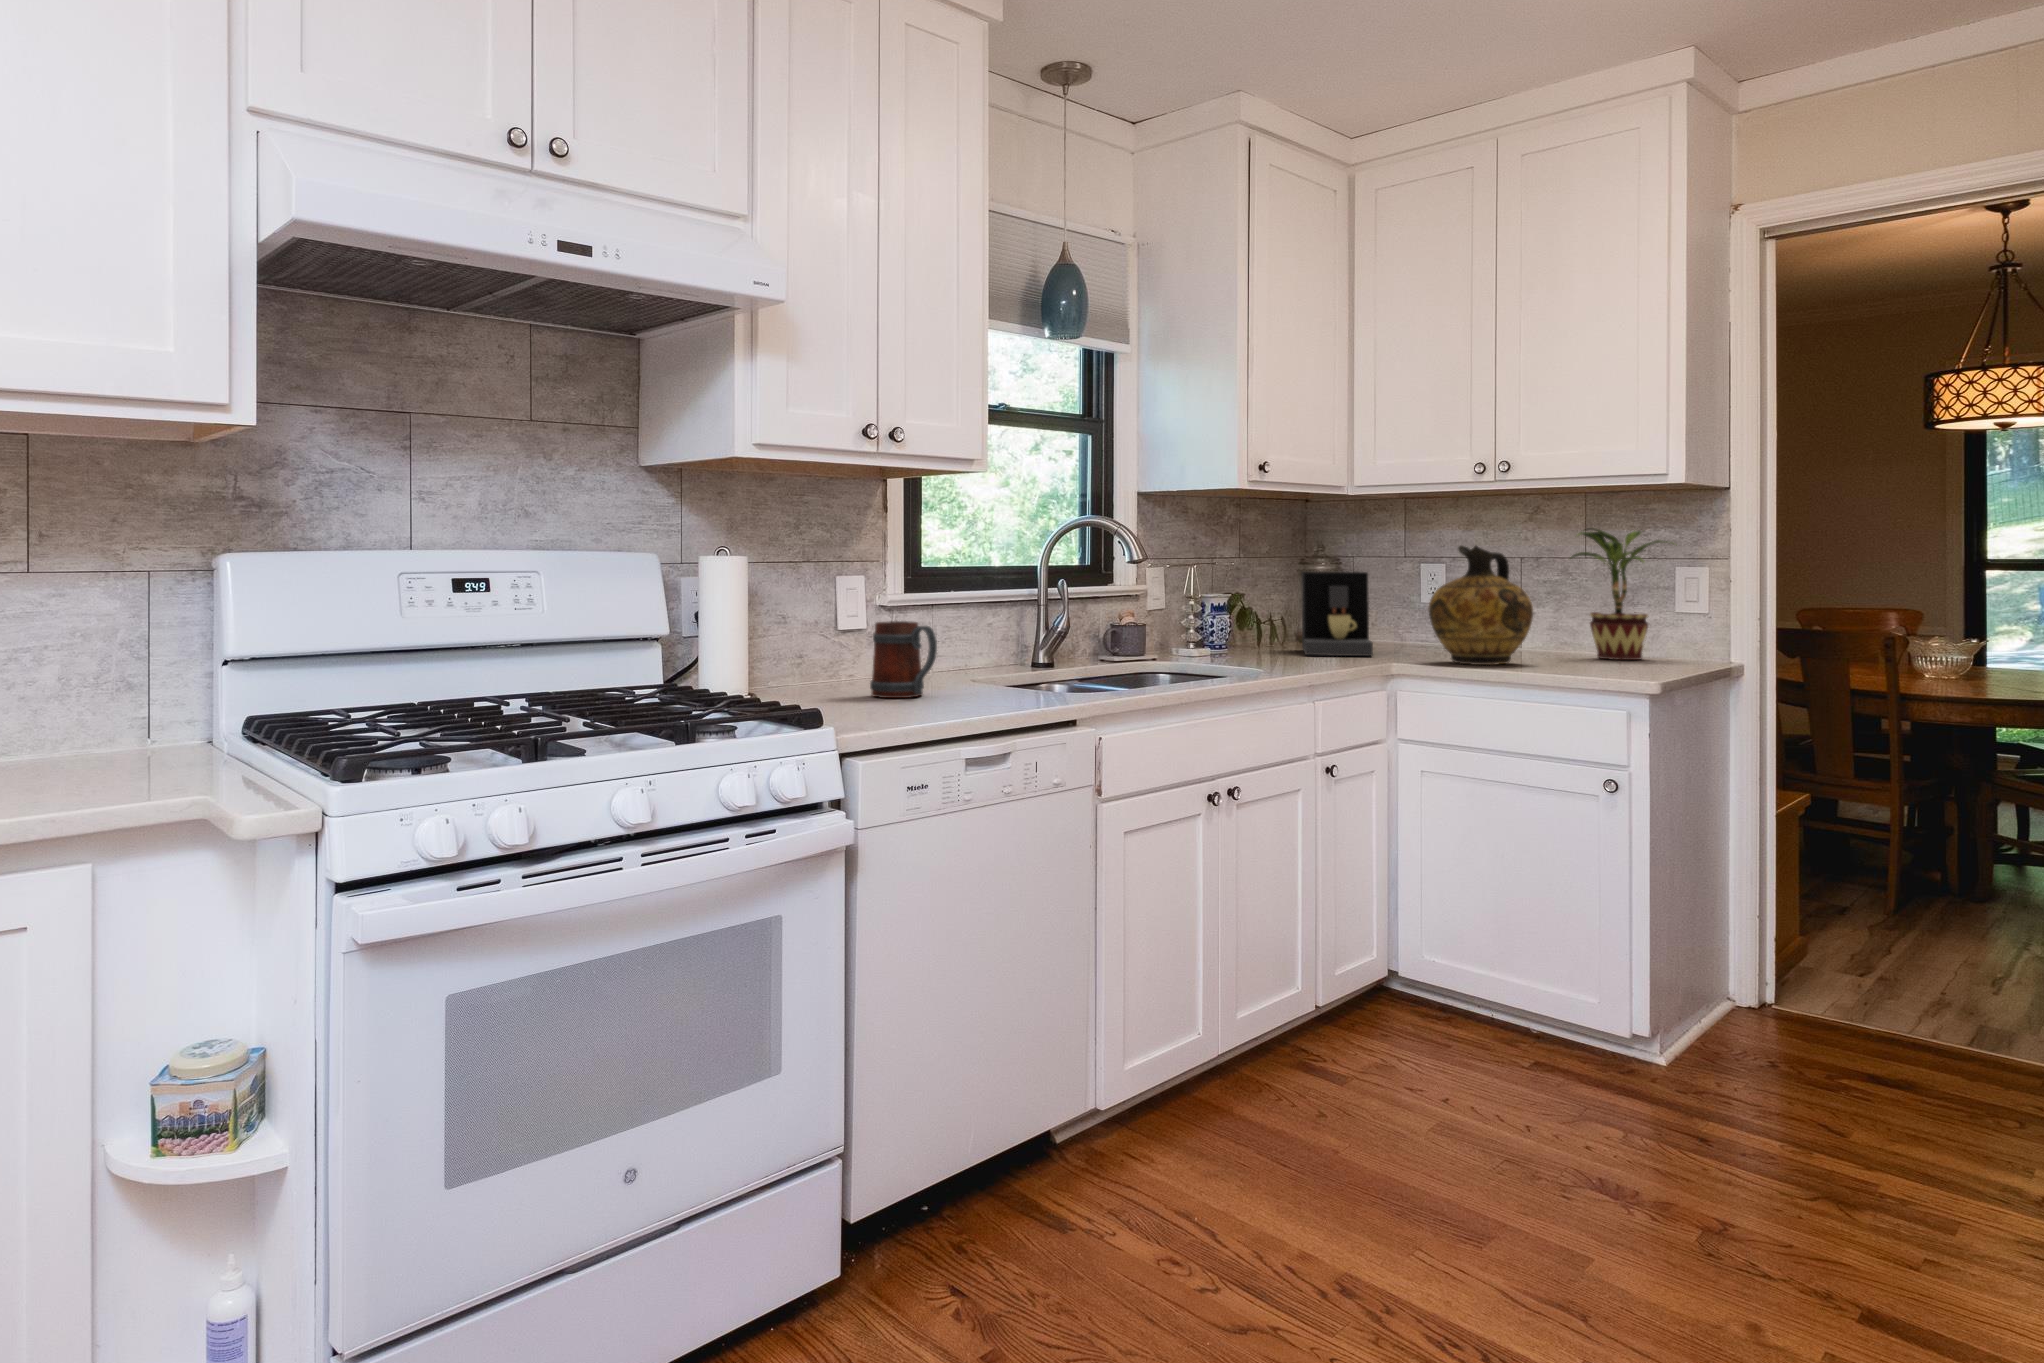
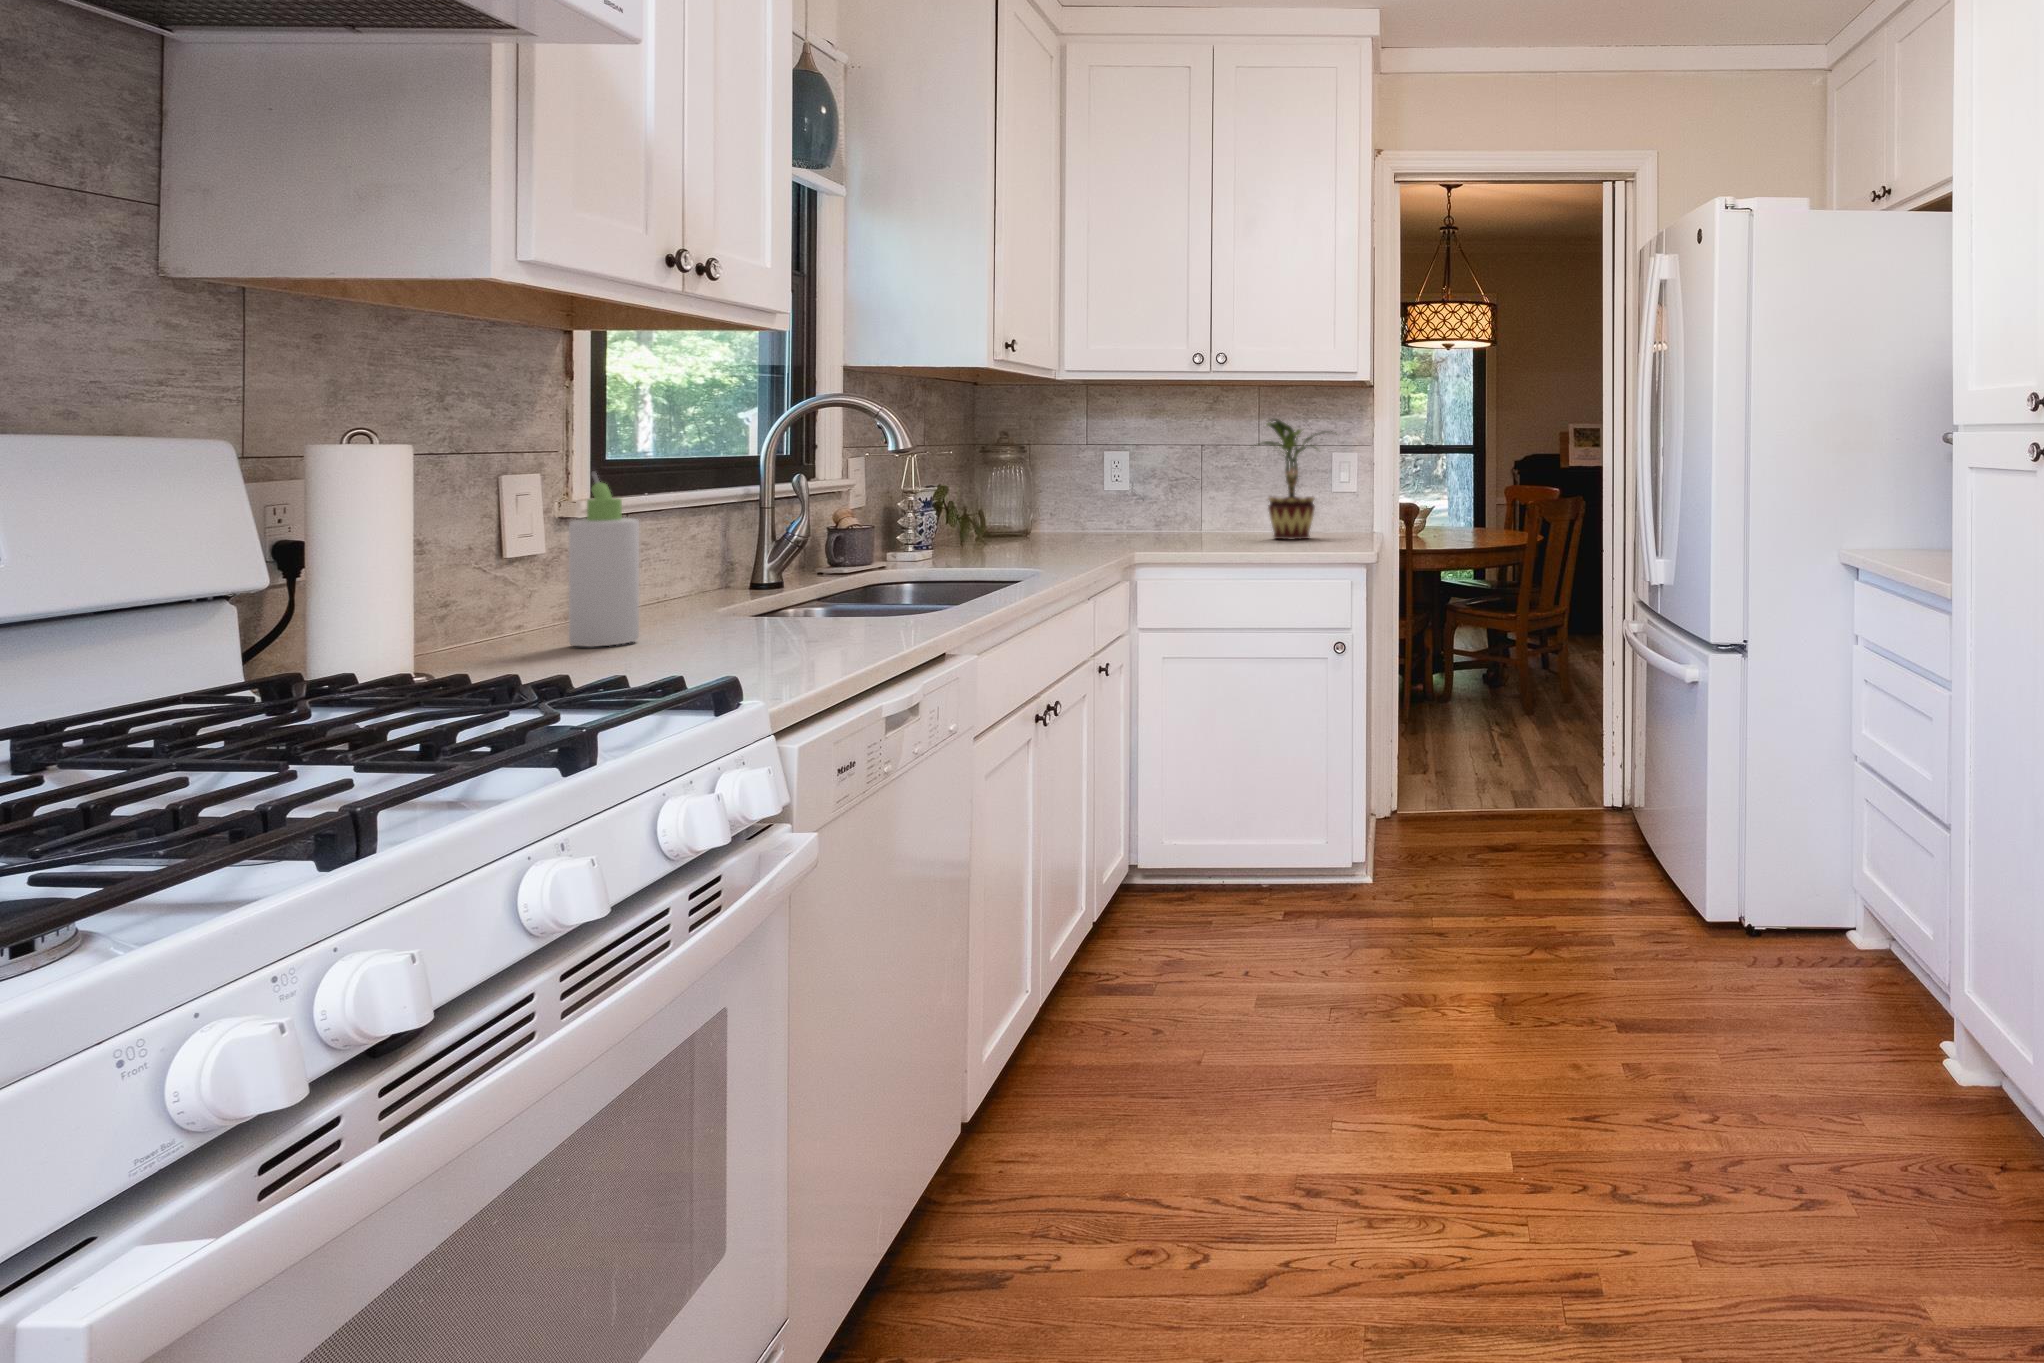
ceramic jug: present [1429,546,1533,665] -> none [1160,434,1254,551]
coffee maker: present [1301,571,1373,656] -> none [986,460,1088,552]
bottle: none [825,575,866,690] -> present [569,472,639,647]
mug: present [870,621,937,698] -> none [686,536,807,648]

